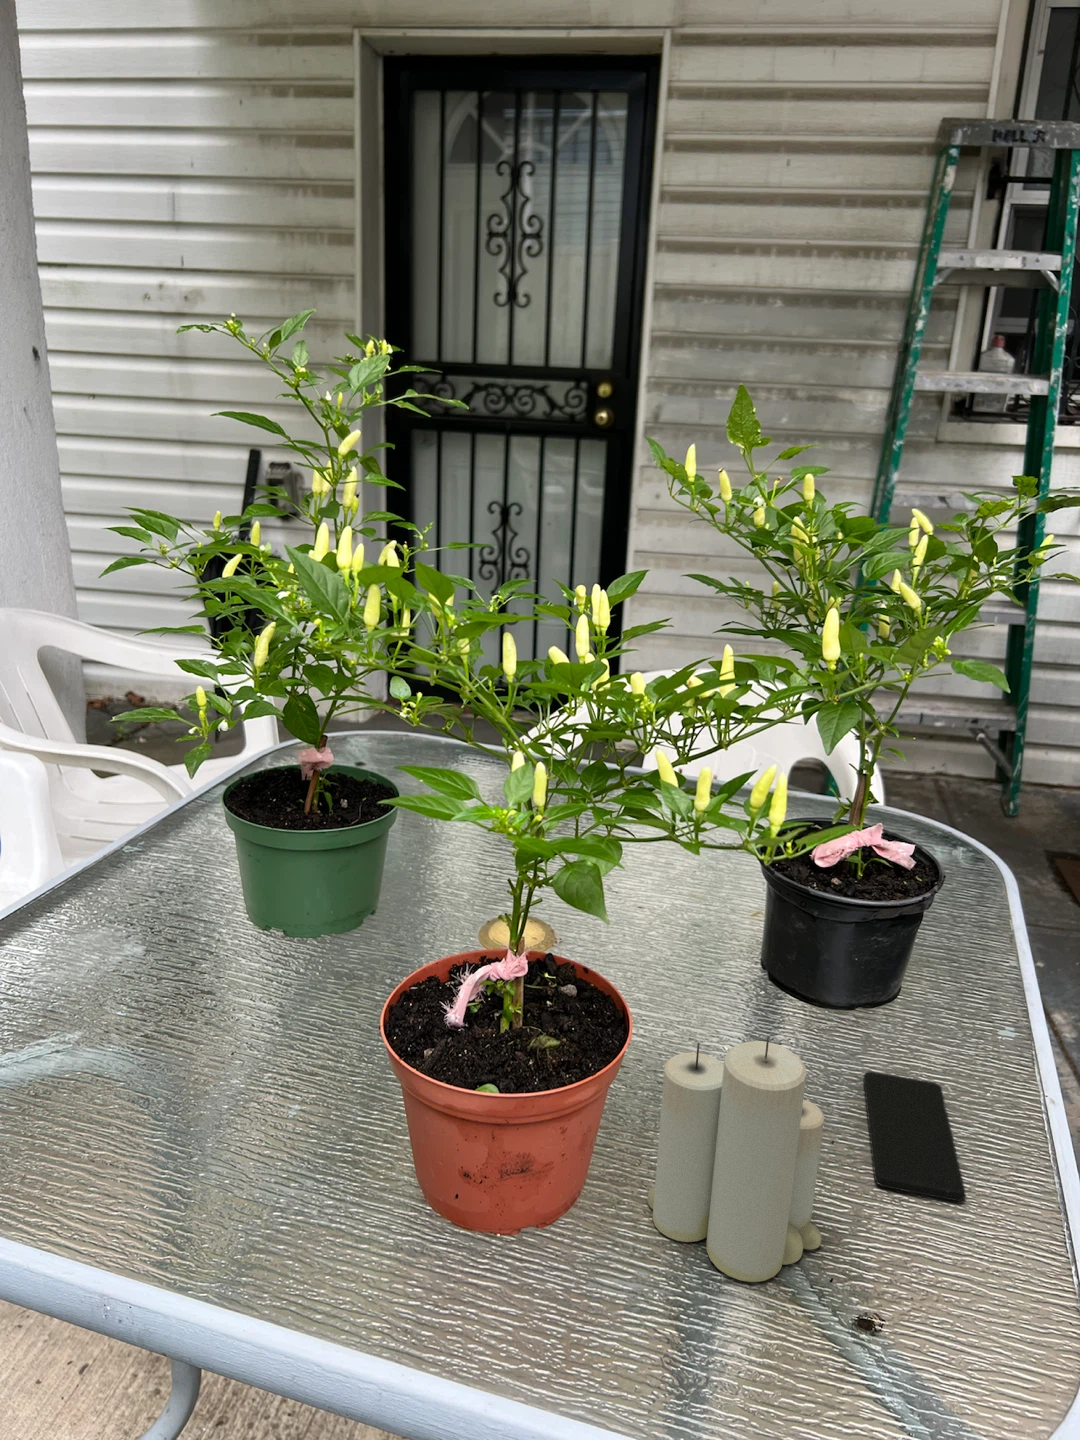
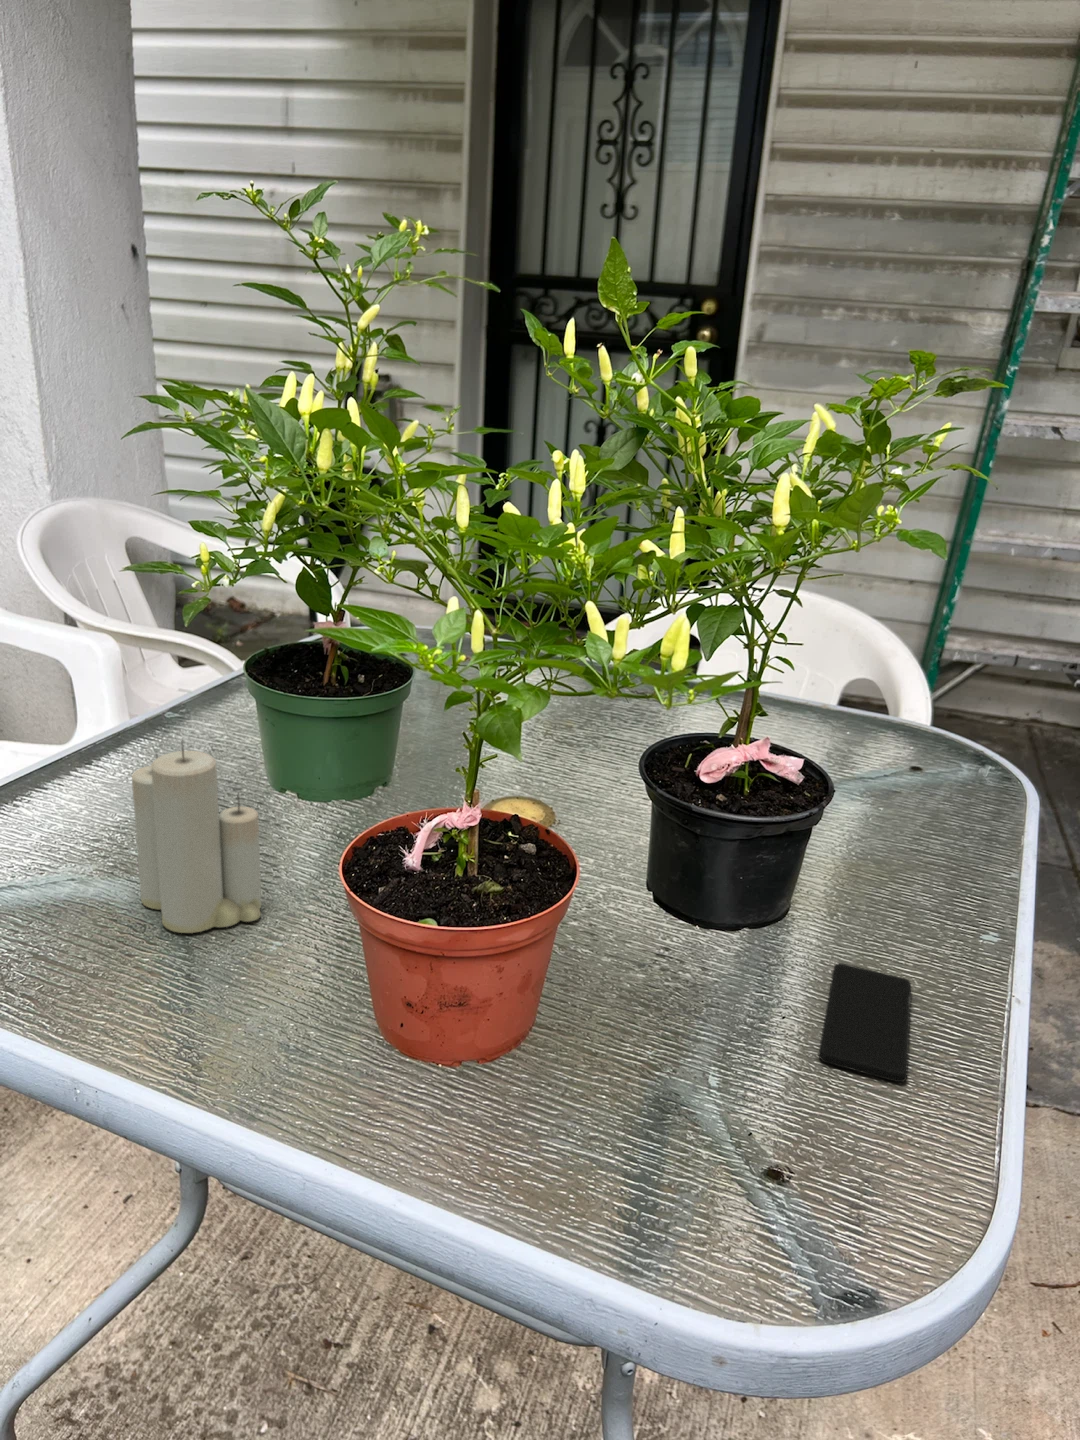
candle: present [647,1036,824,1282] -> present [132,741,261,933]

